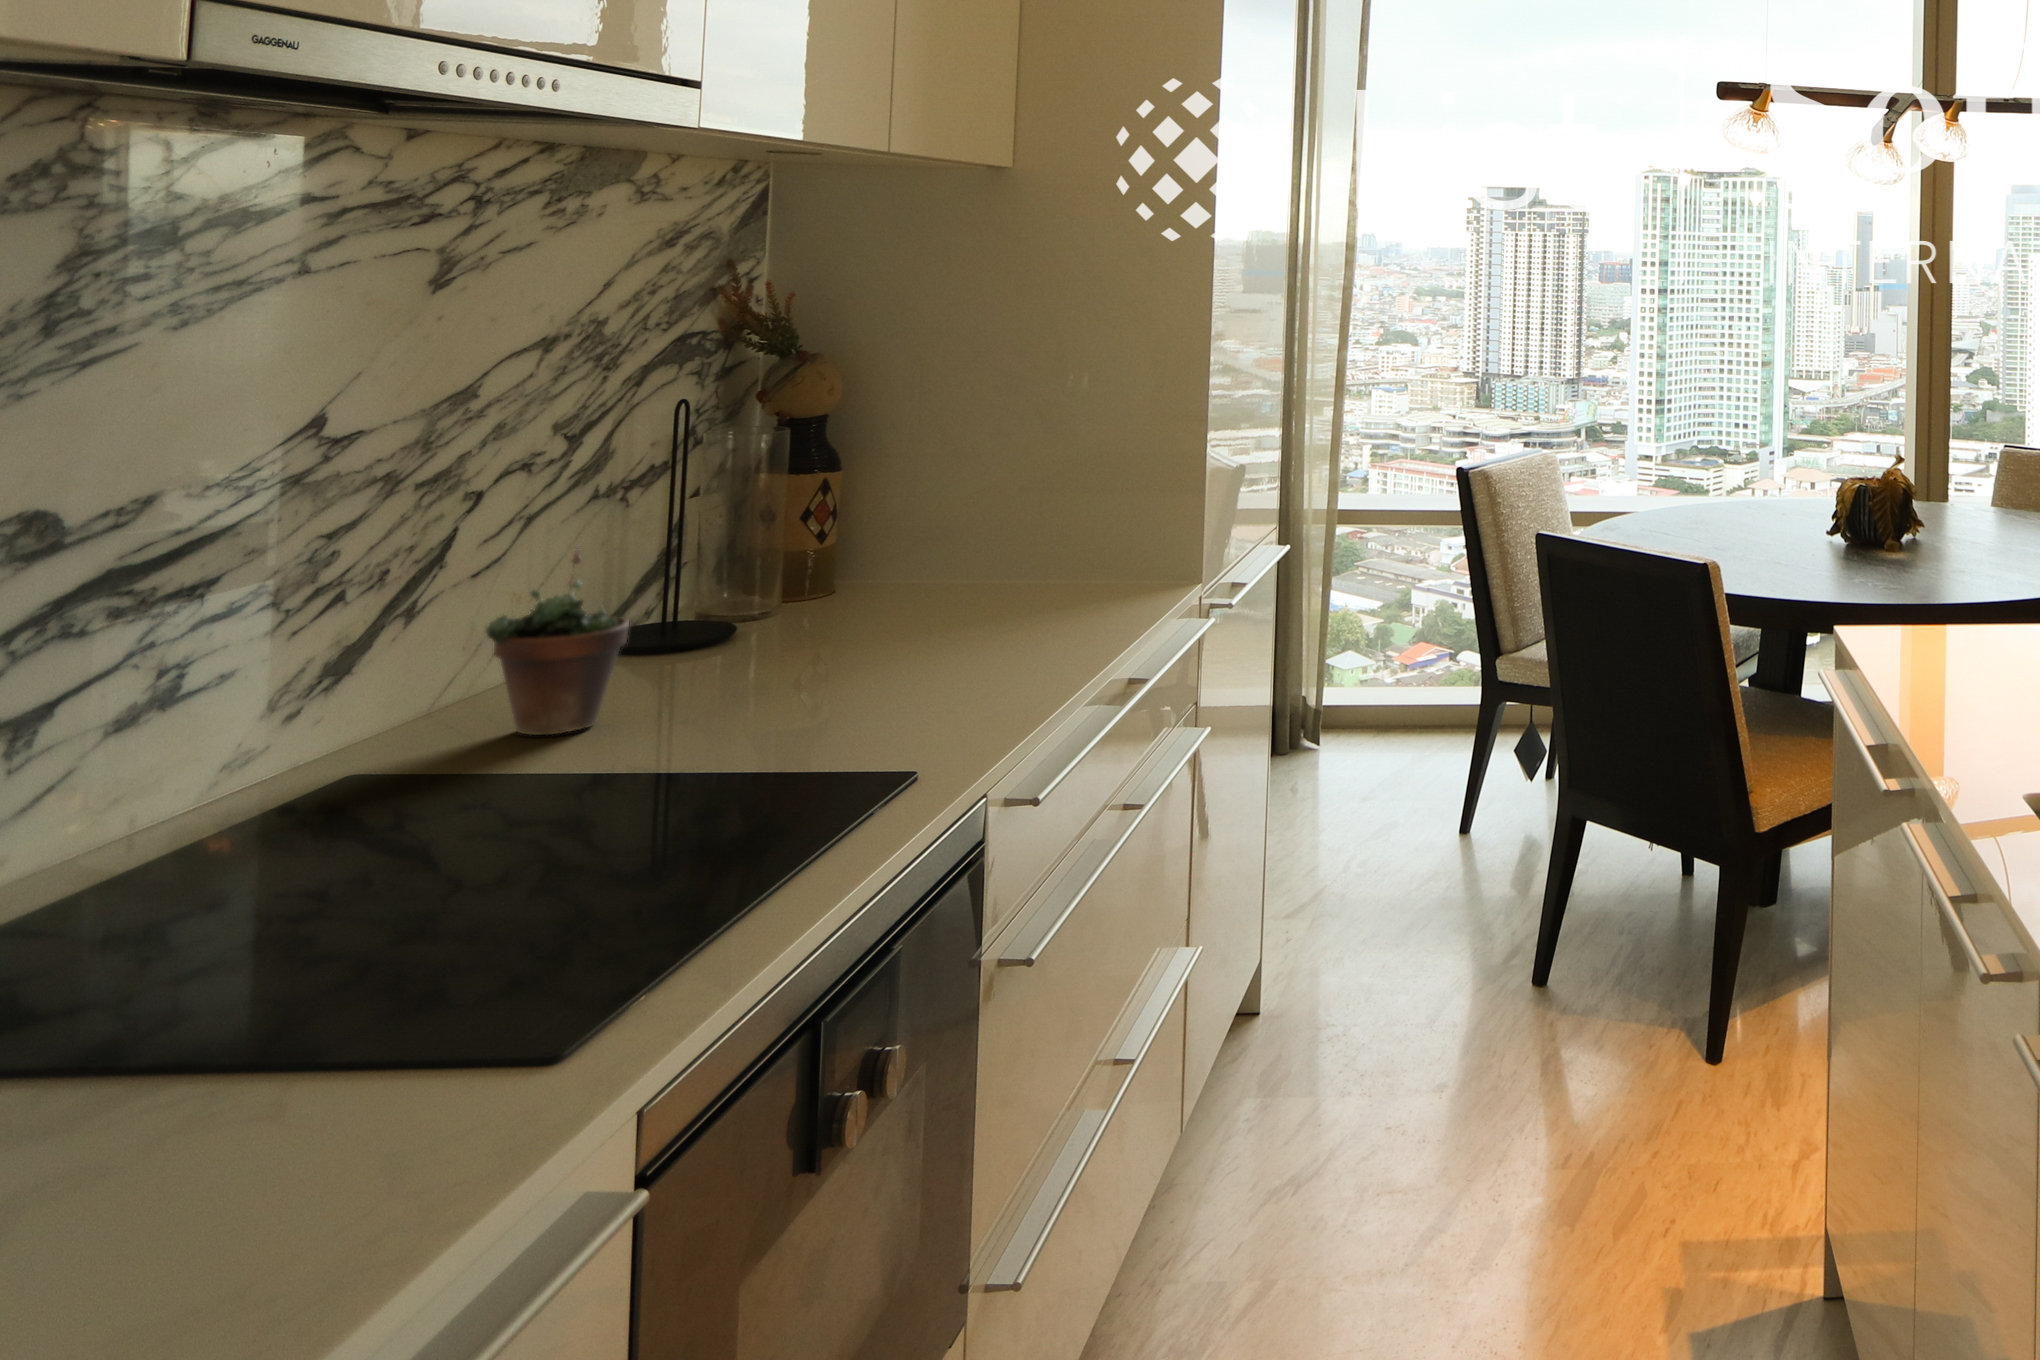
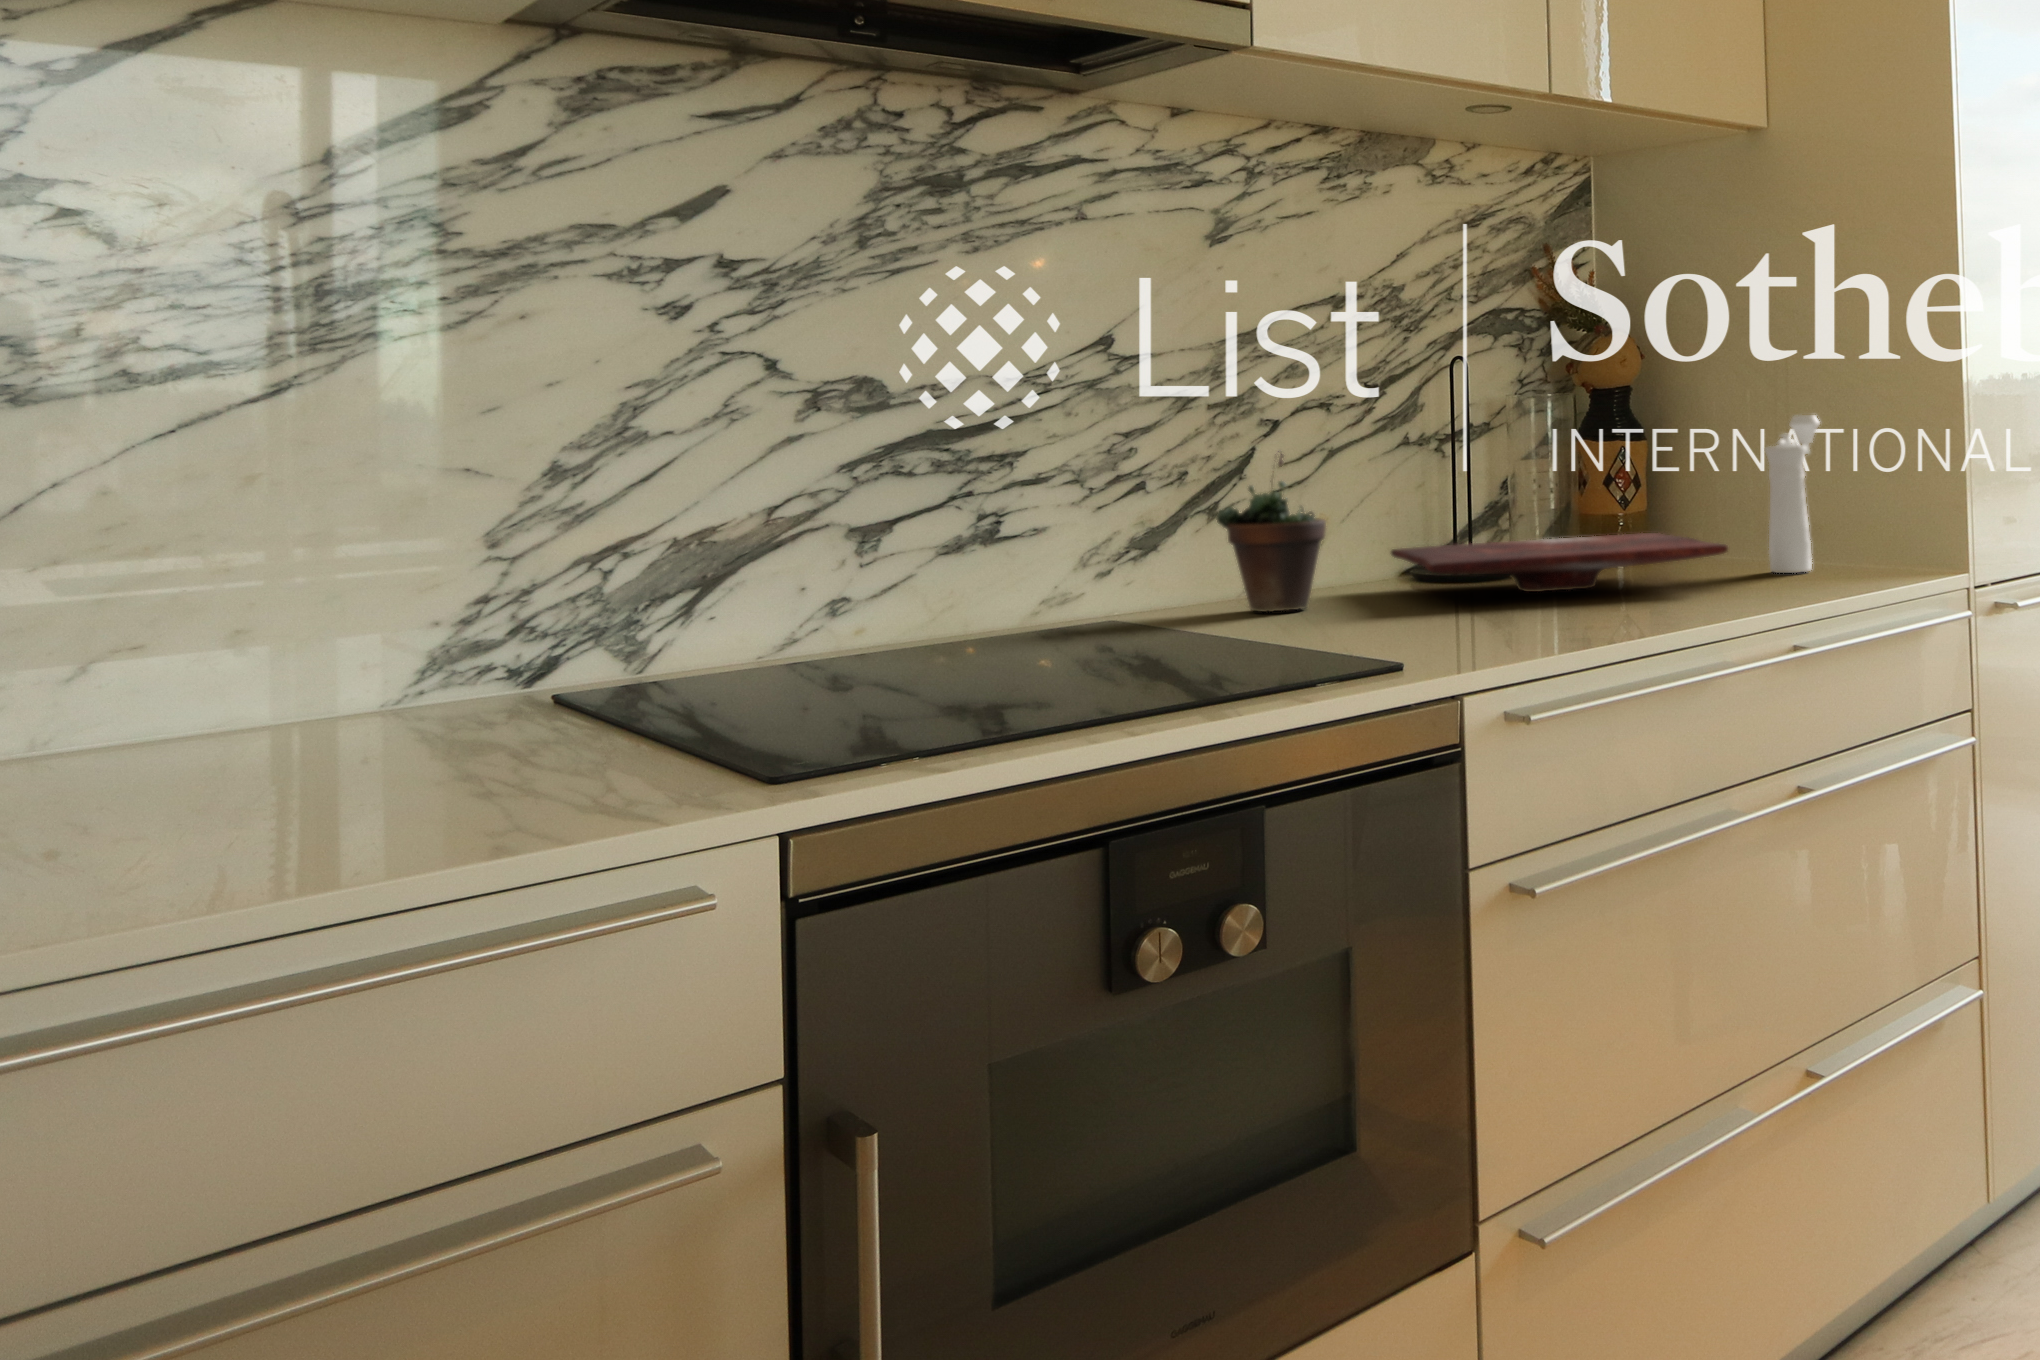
pepper mill: none [1021,450,1069,609] -> present [1765,415,1819,573]
cutting board: none [623,579,1044,665] -> present [1391,533,1728,592]

